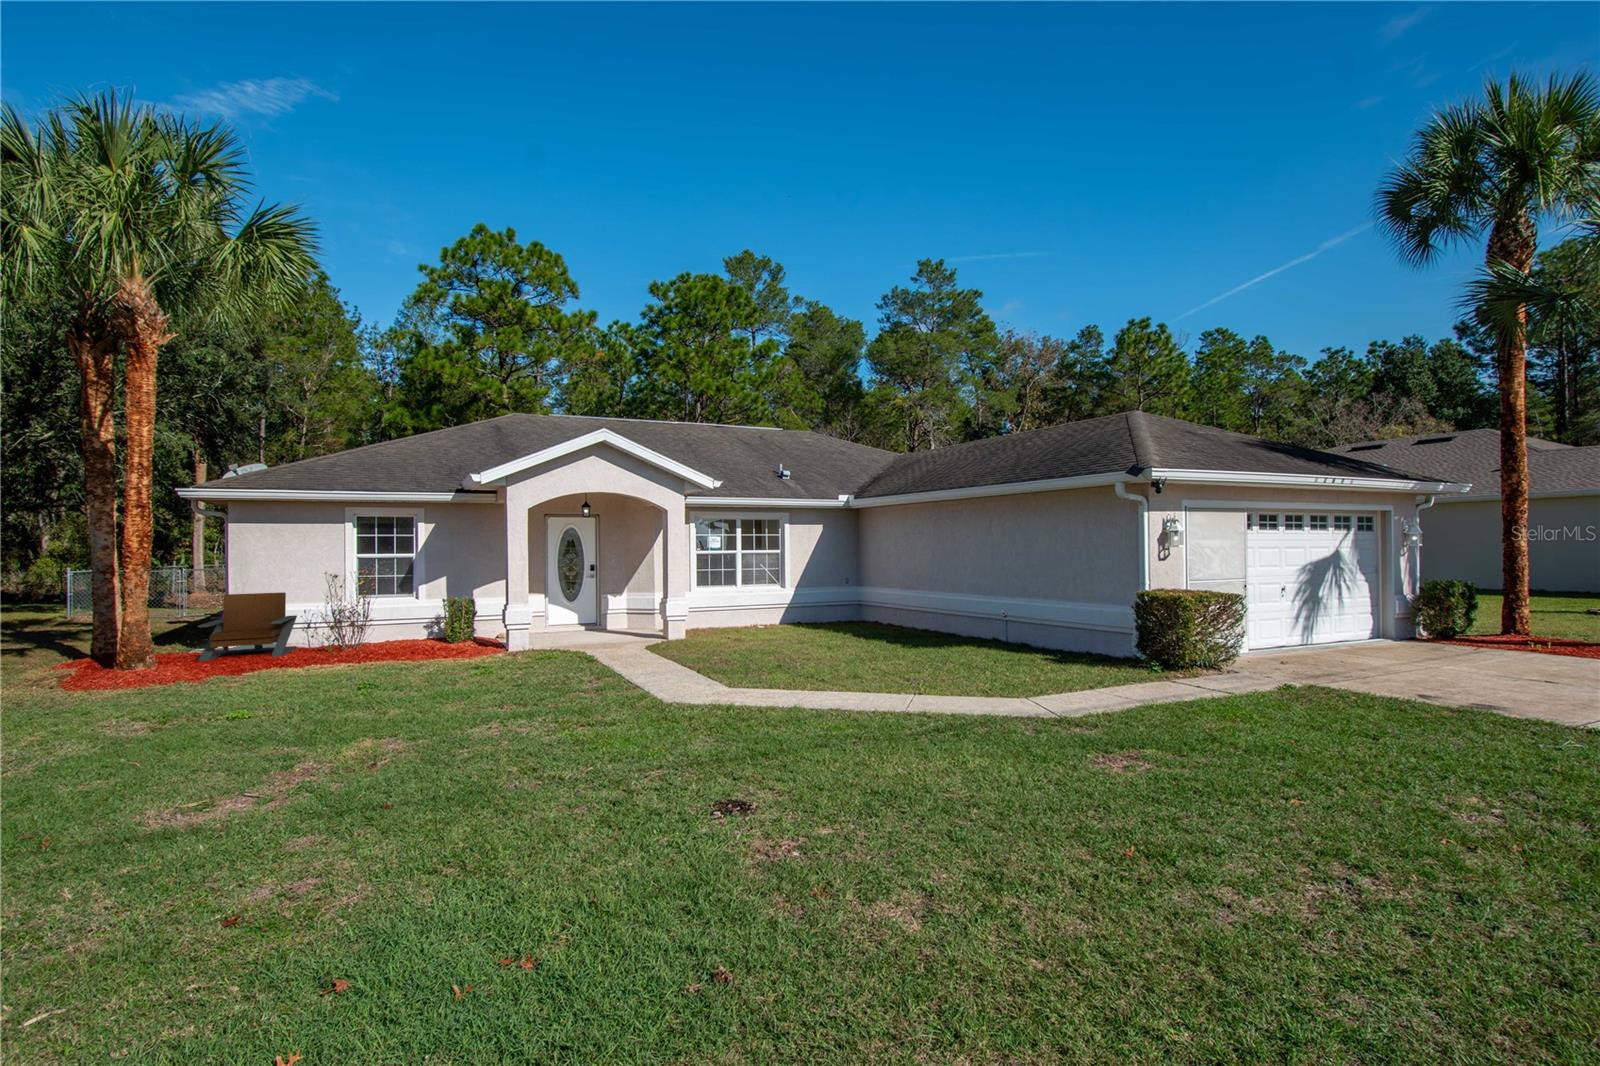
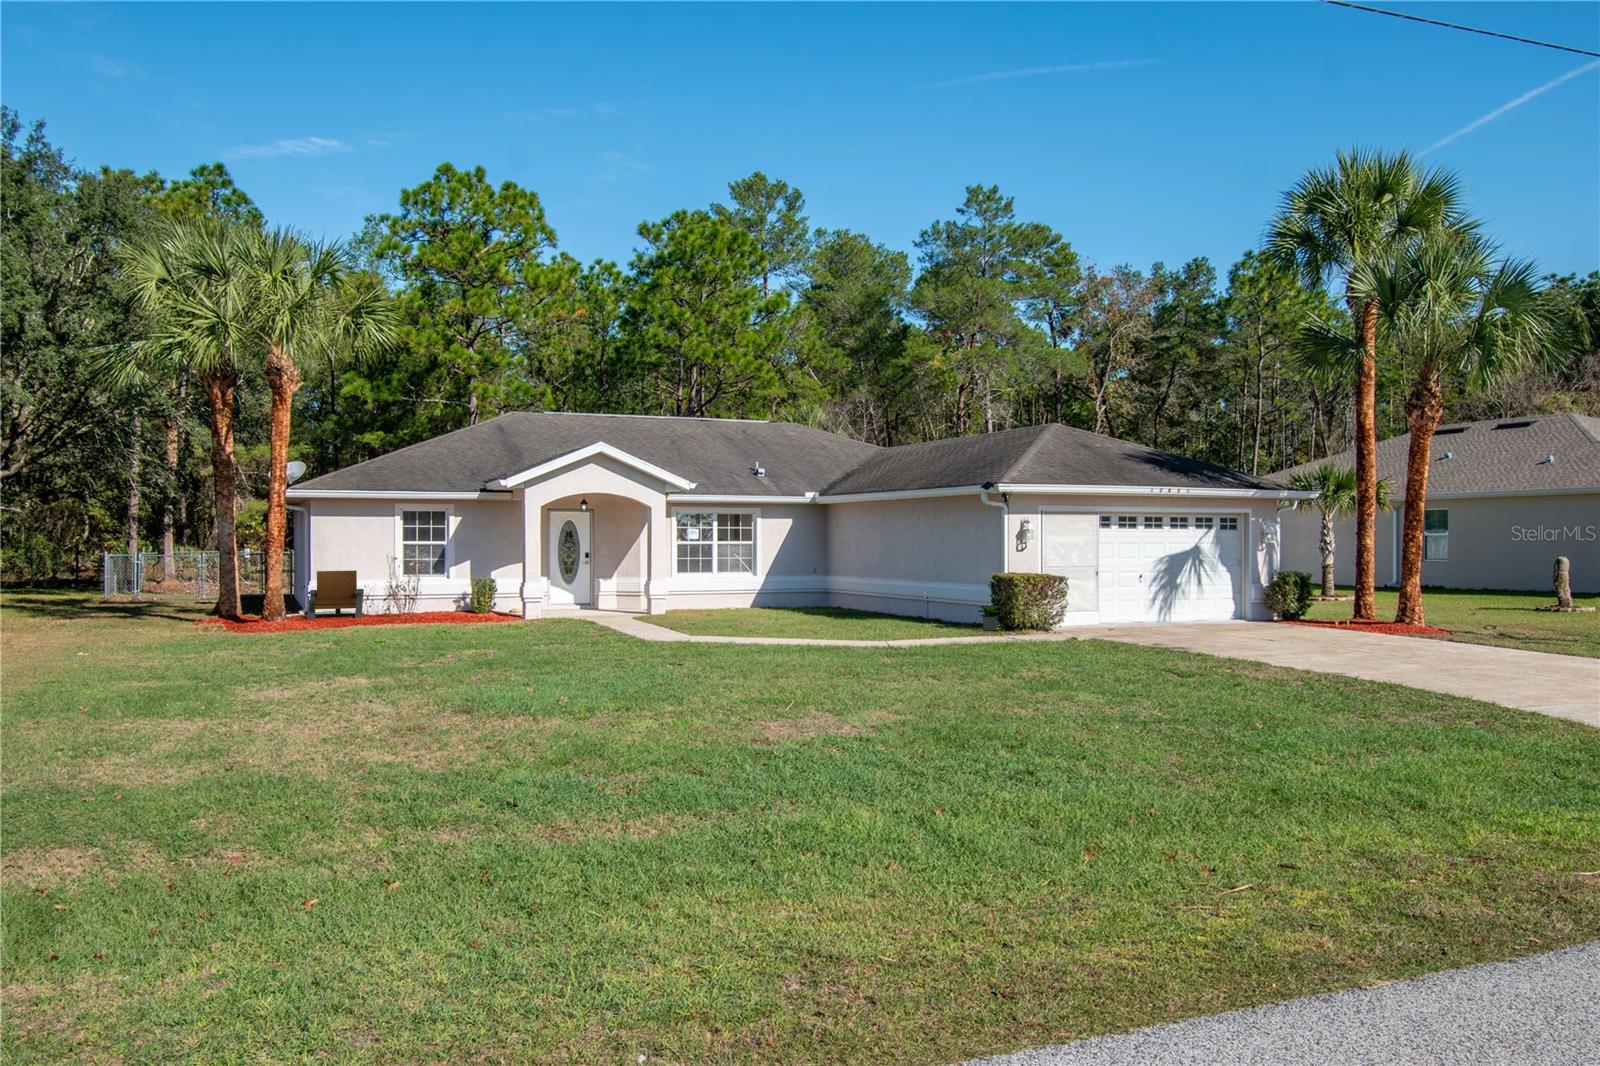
potted plant: none [1132,635,1175,672] -> present [978,605,1003,631]

